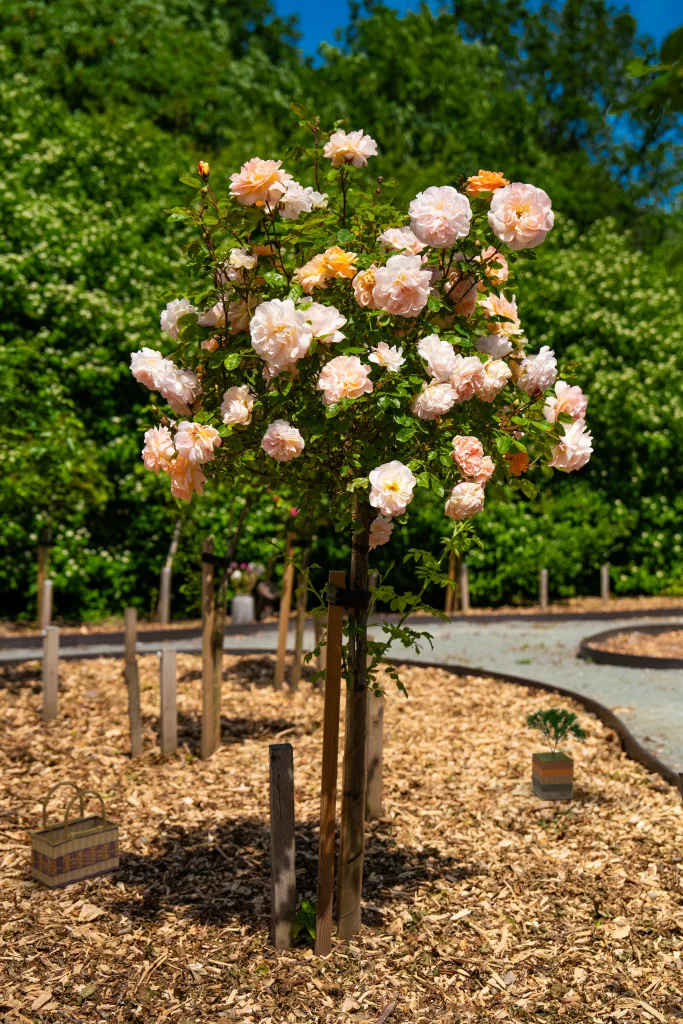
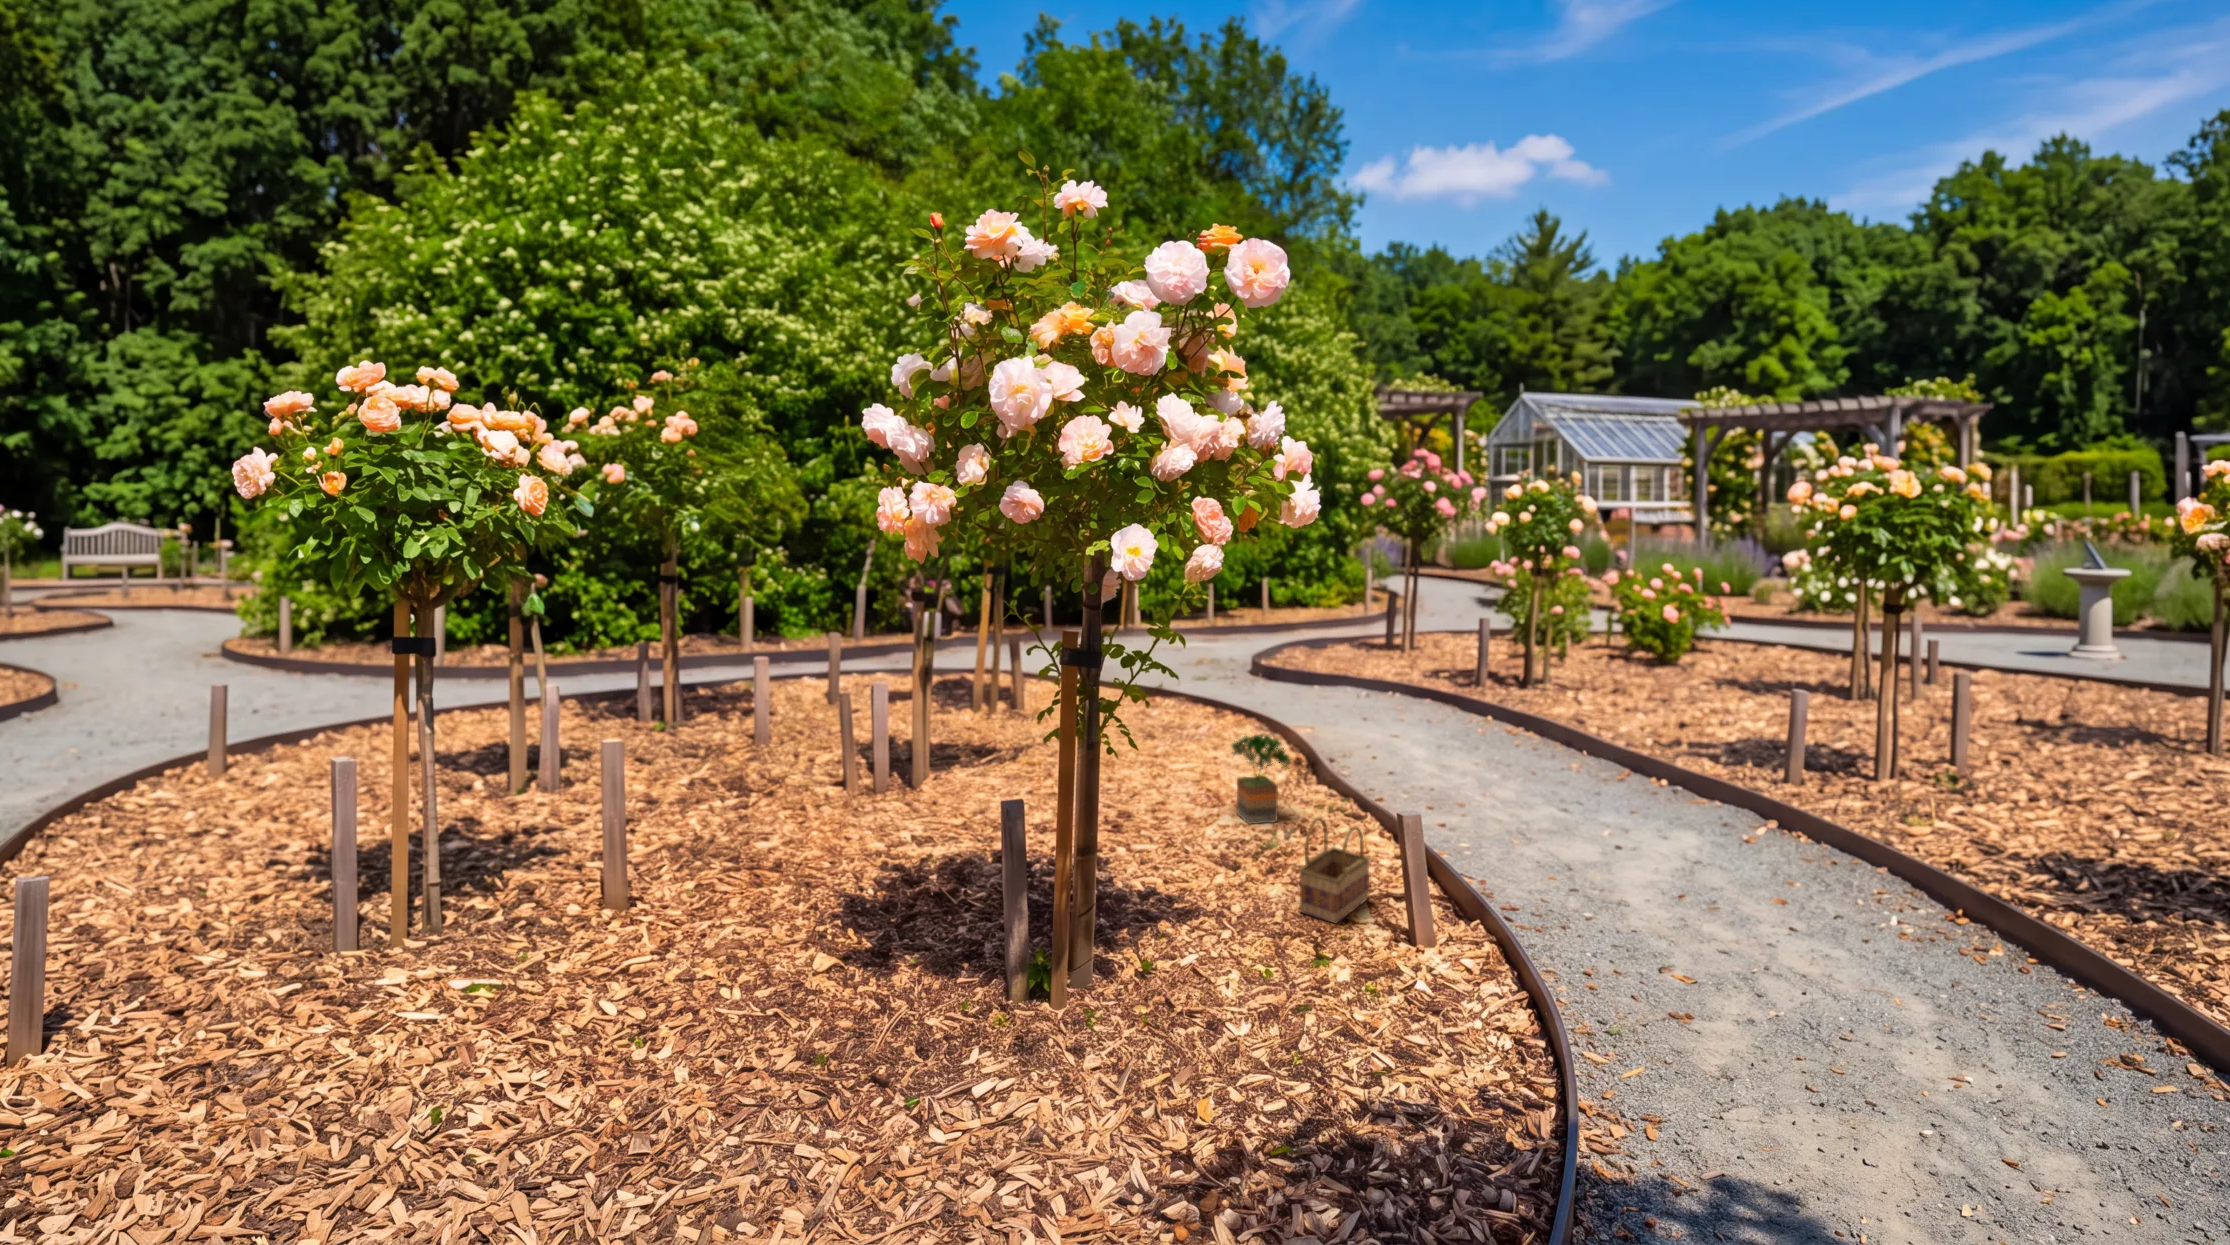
basket: present [30,781,120,889] -> present [1299,817,1370,923]

